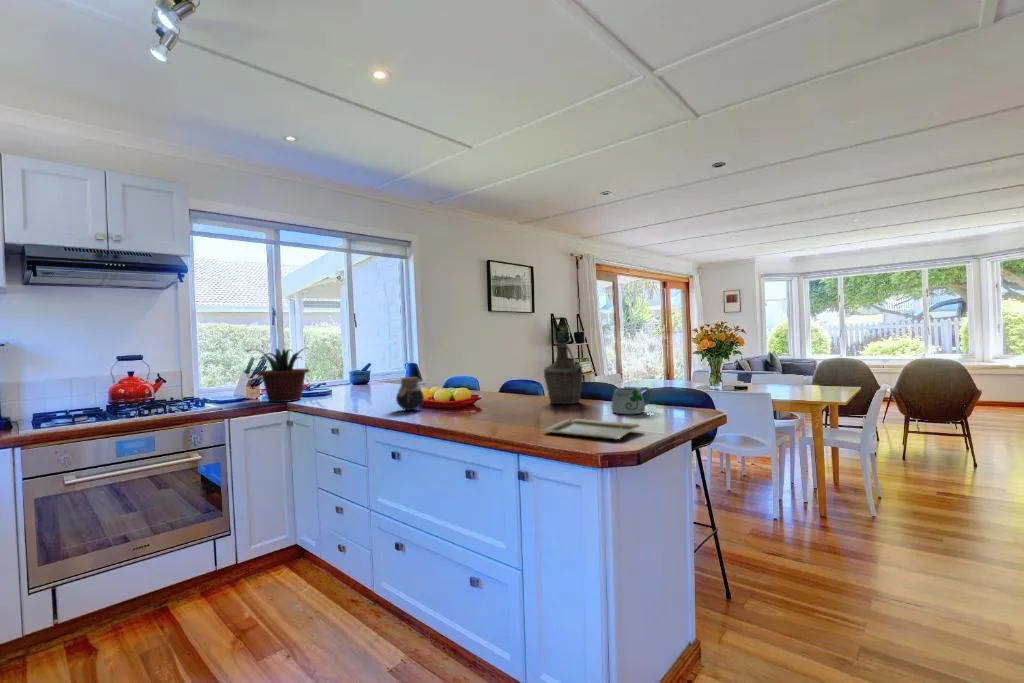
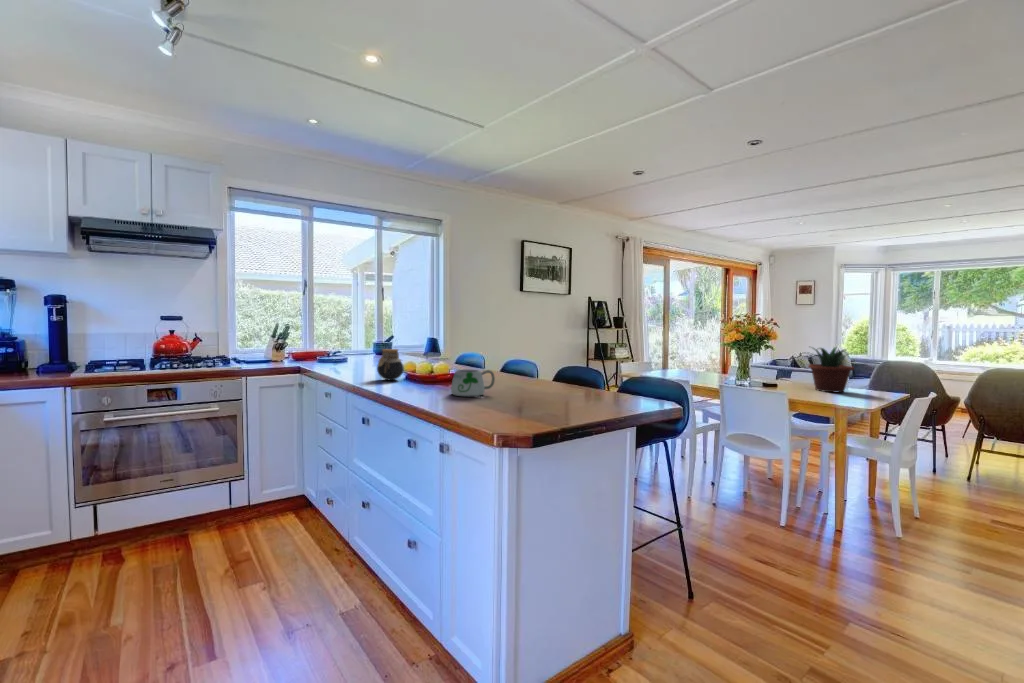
bottle: present [544,332,583,404] -> none [522,313,561,386]
potted plant: present [258,348,309,402] -> present [808,347,854,392]
mug: present [612,387,651,414] -> present [451,369,495,397]
tray: present [544,419,640,439] -> none [475,399,570,421]

